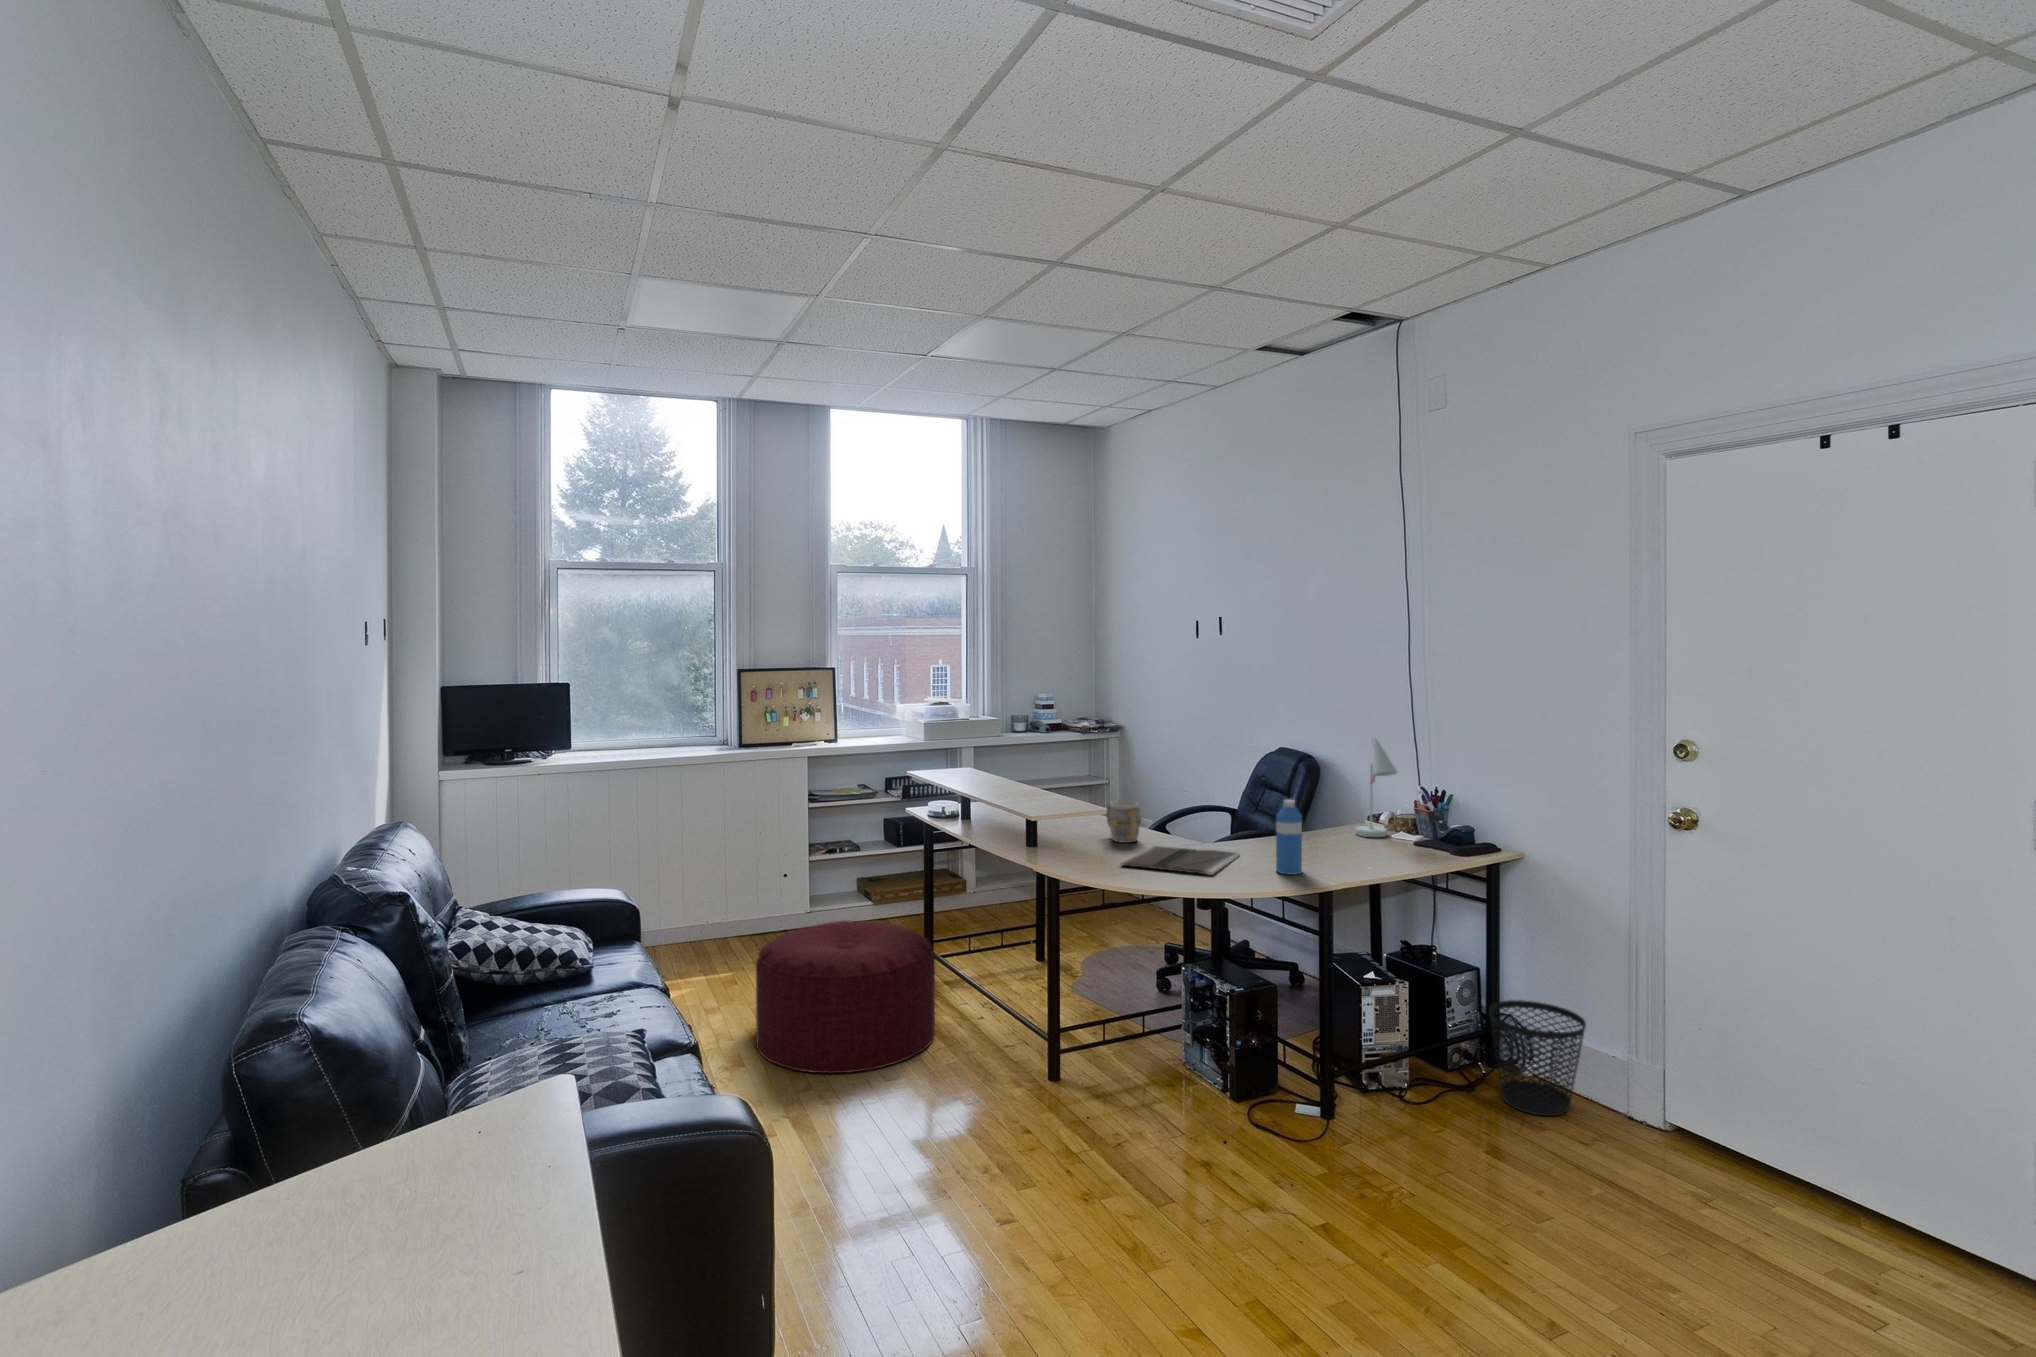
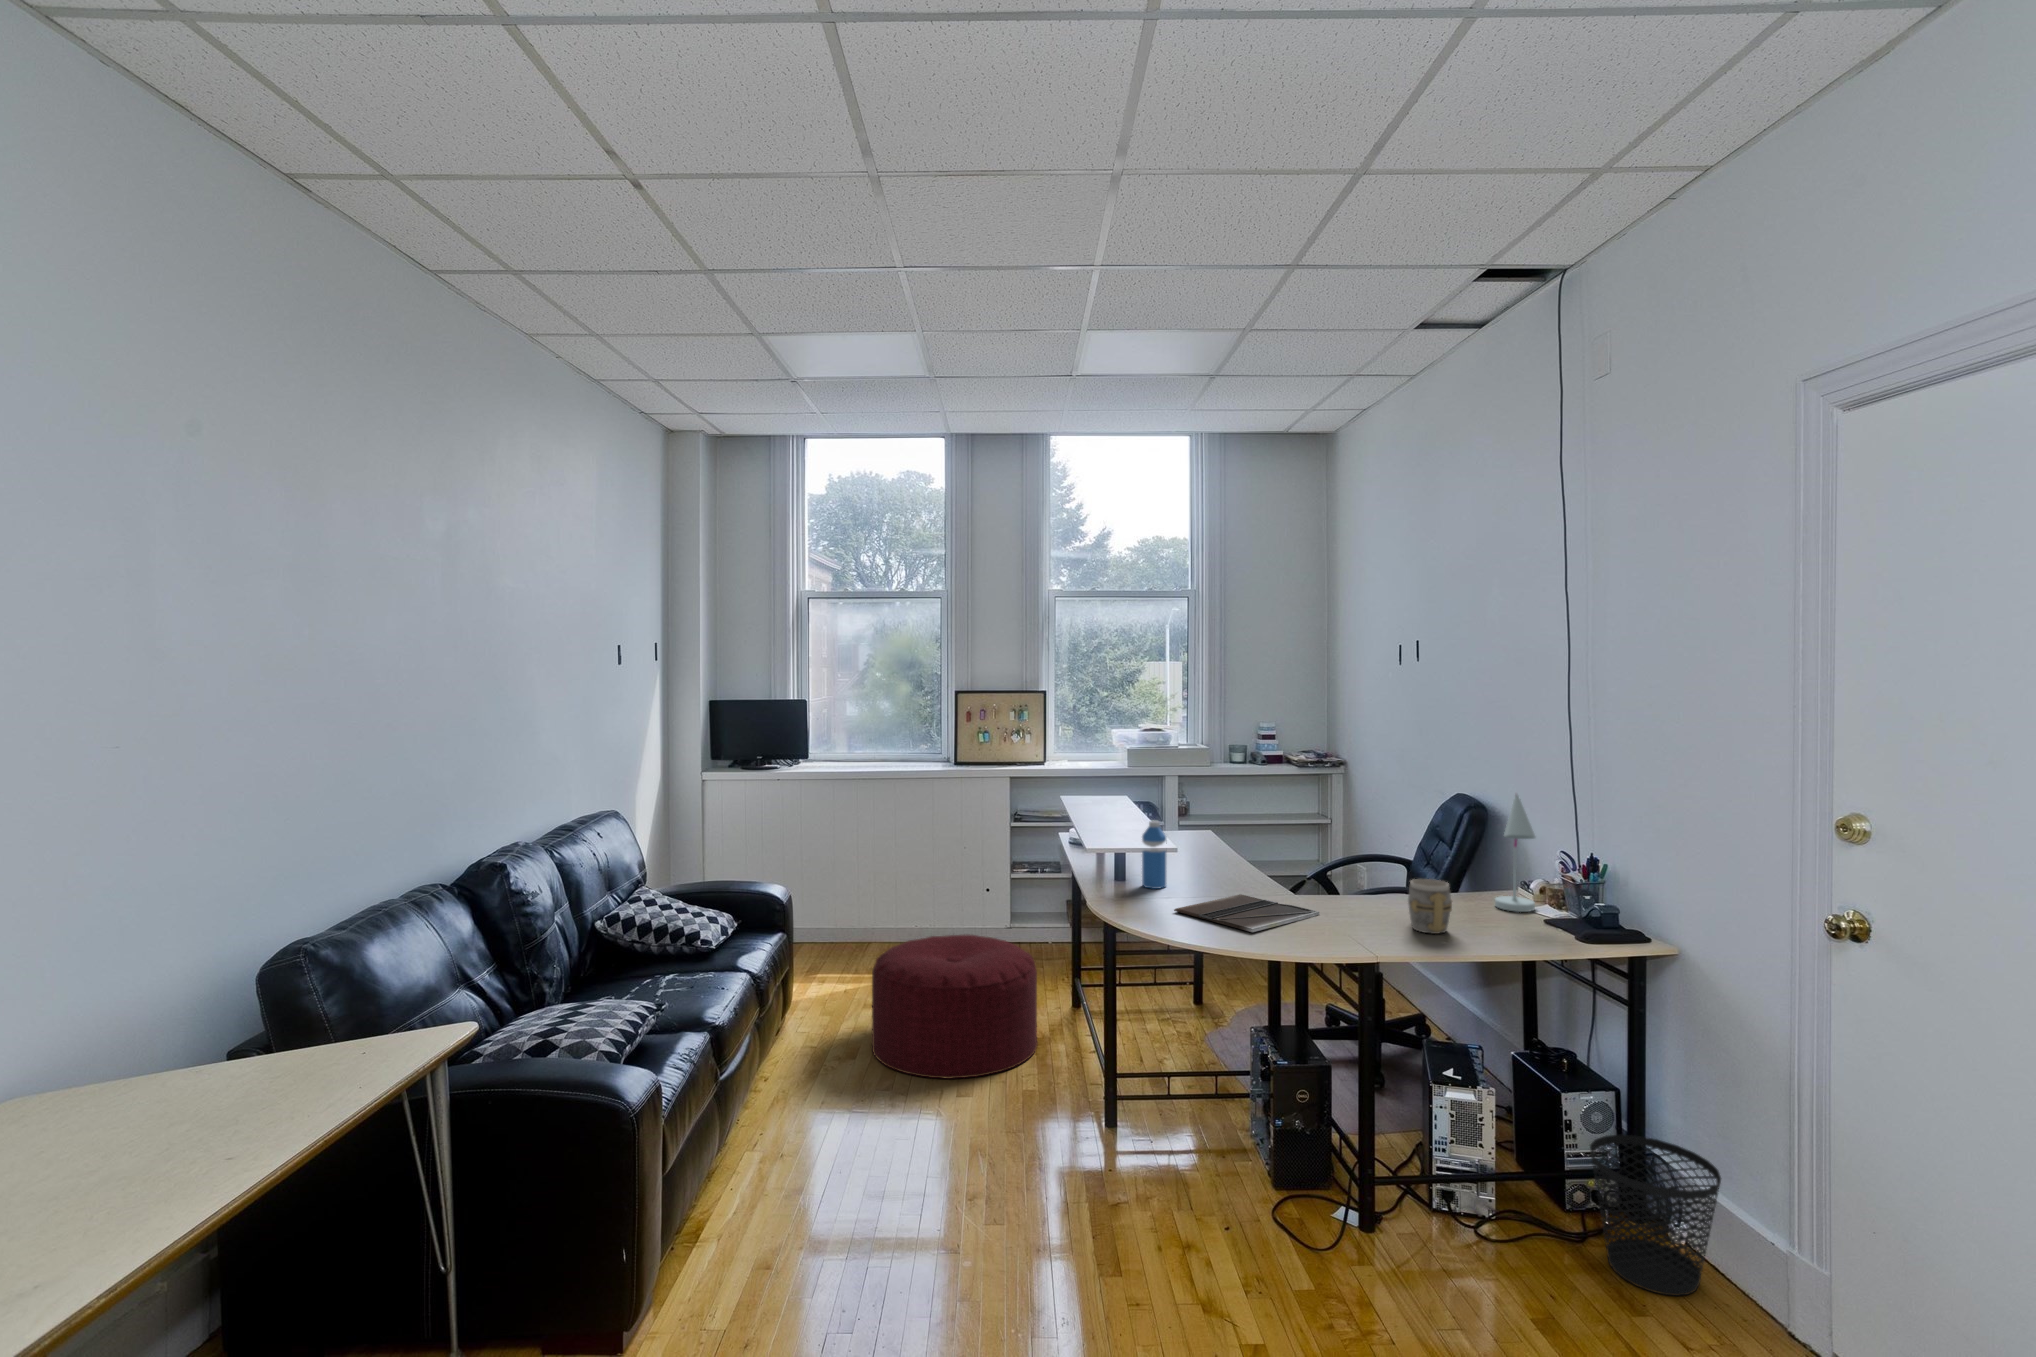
water bottle: present [1276,800,1302,875] -> present [1142,821,1166,889]
mug: present [1107,801,1141,843] -> present [1408,879,1452,934]

